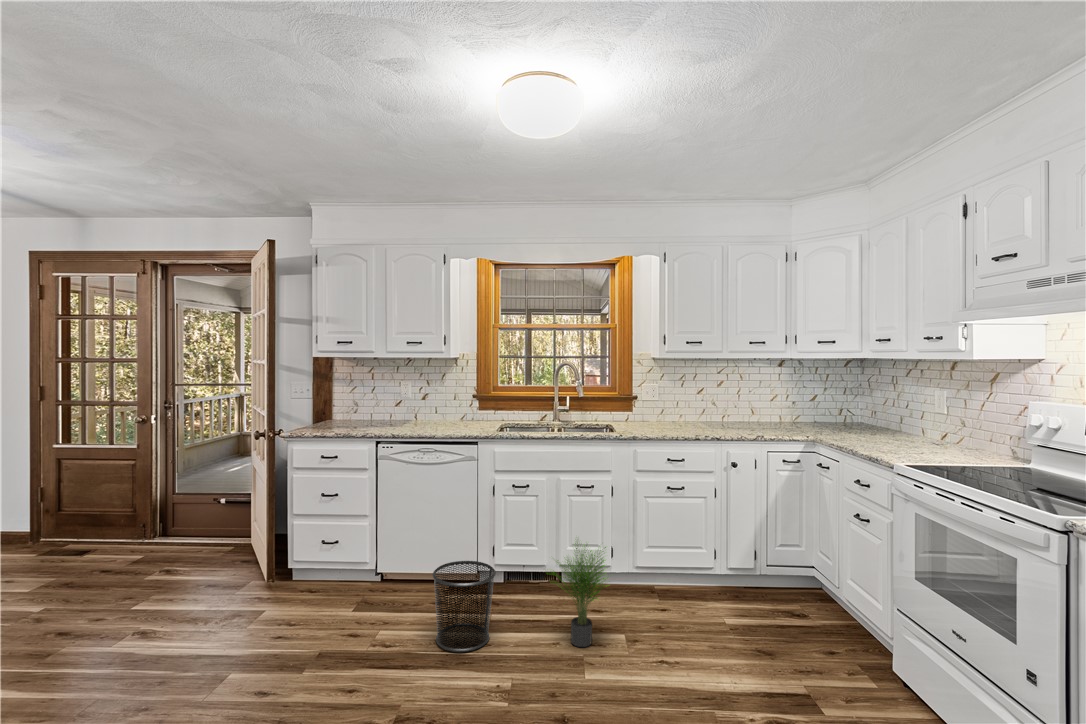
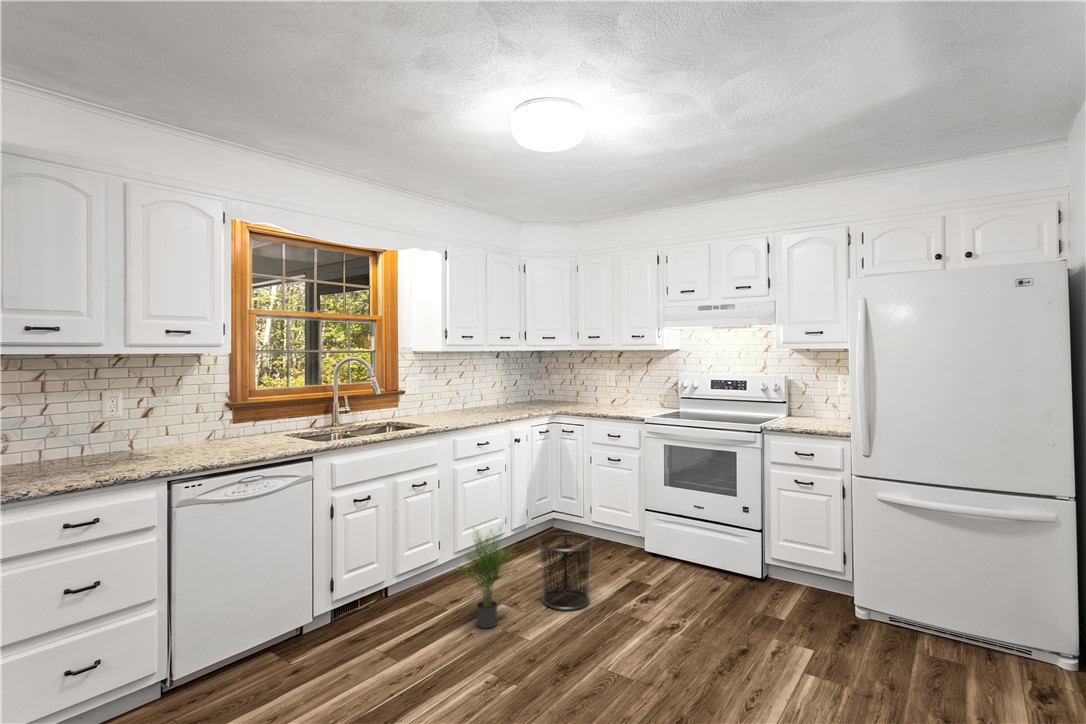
waste bin: present [433,561,496,652] -> present [538,533,593,610]

